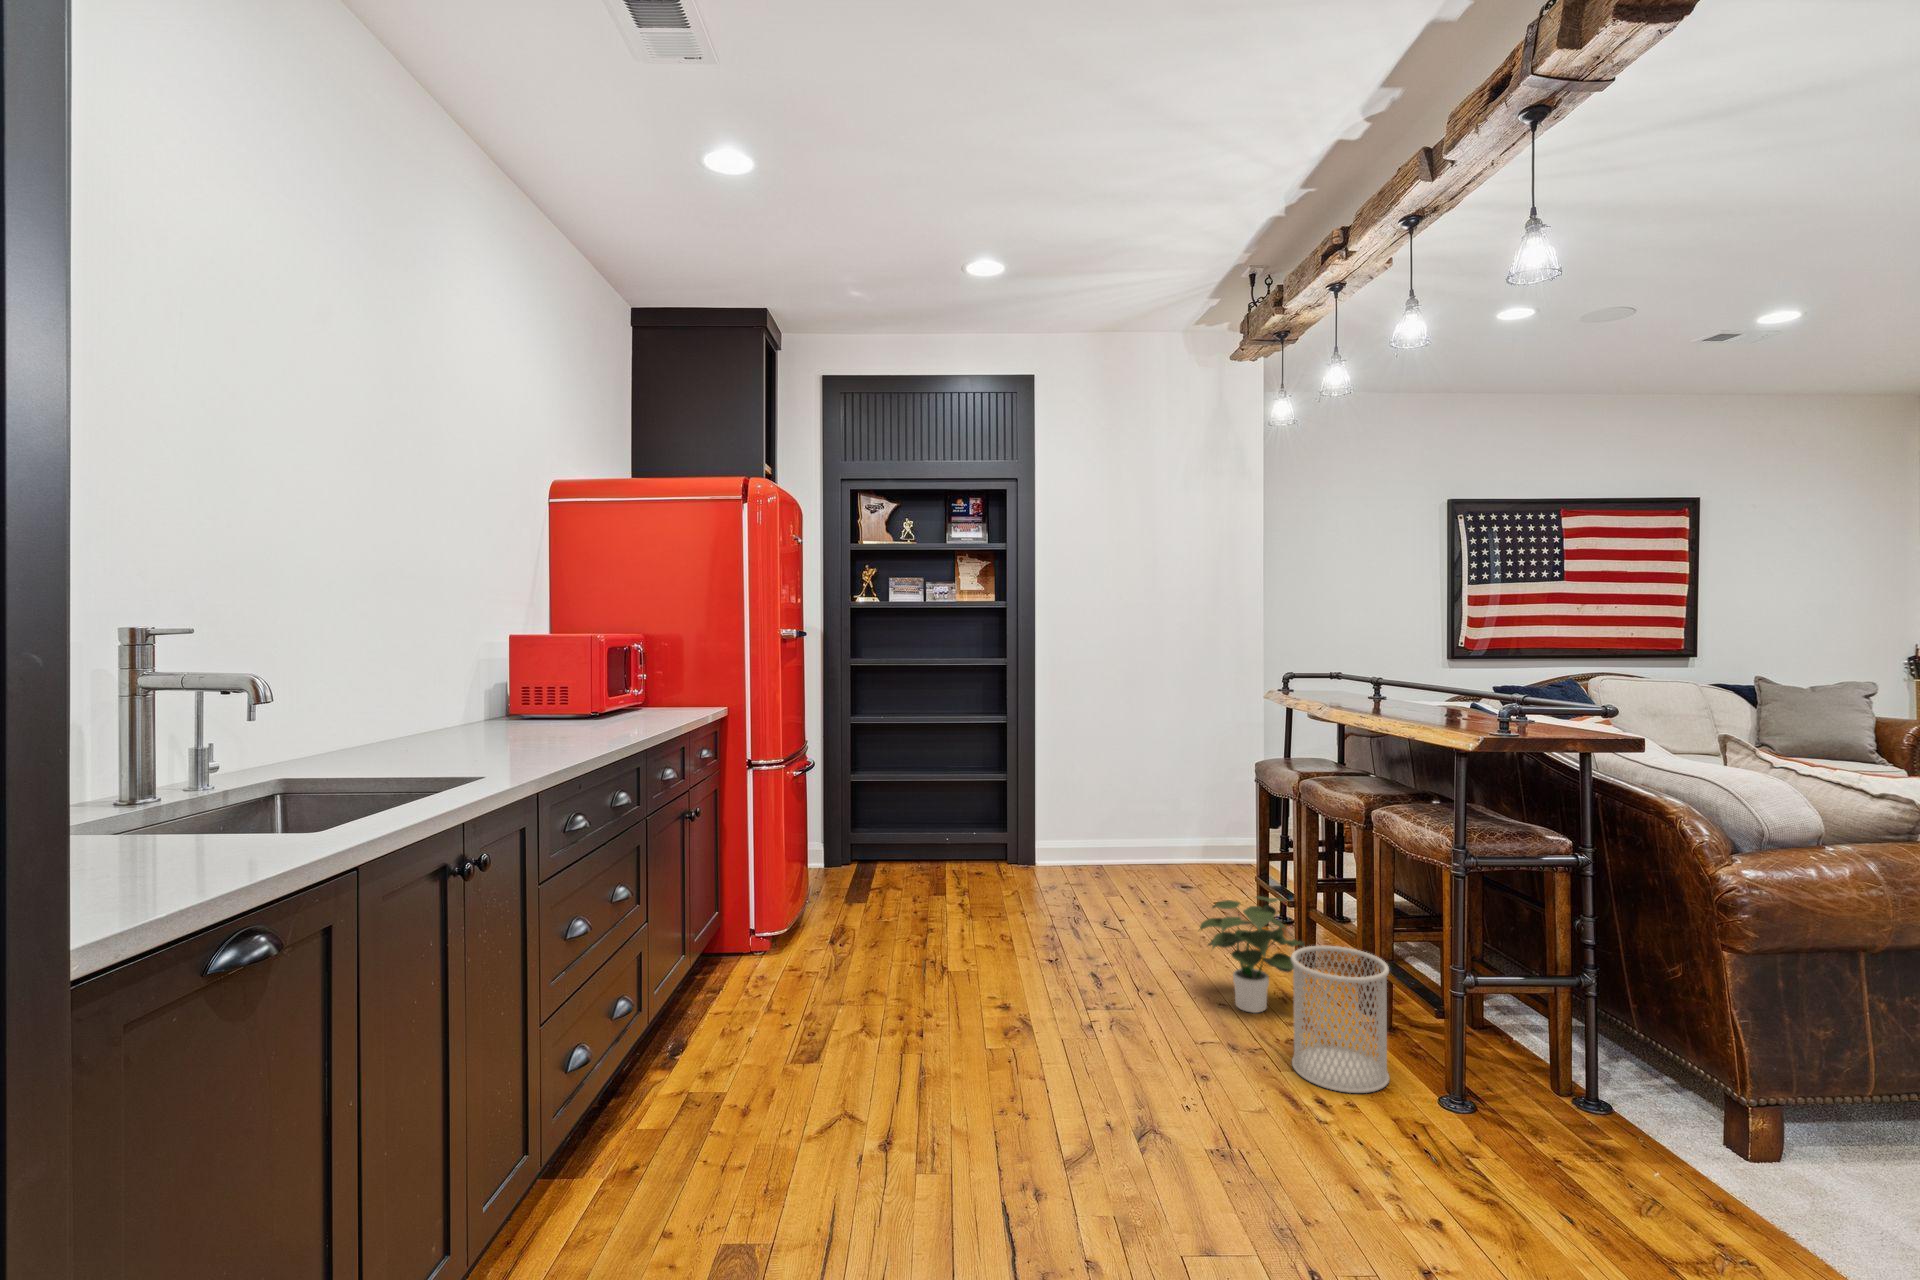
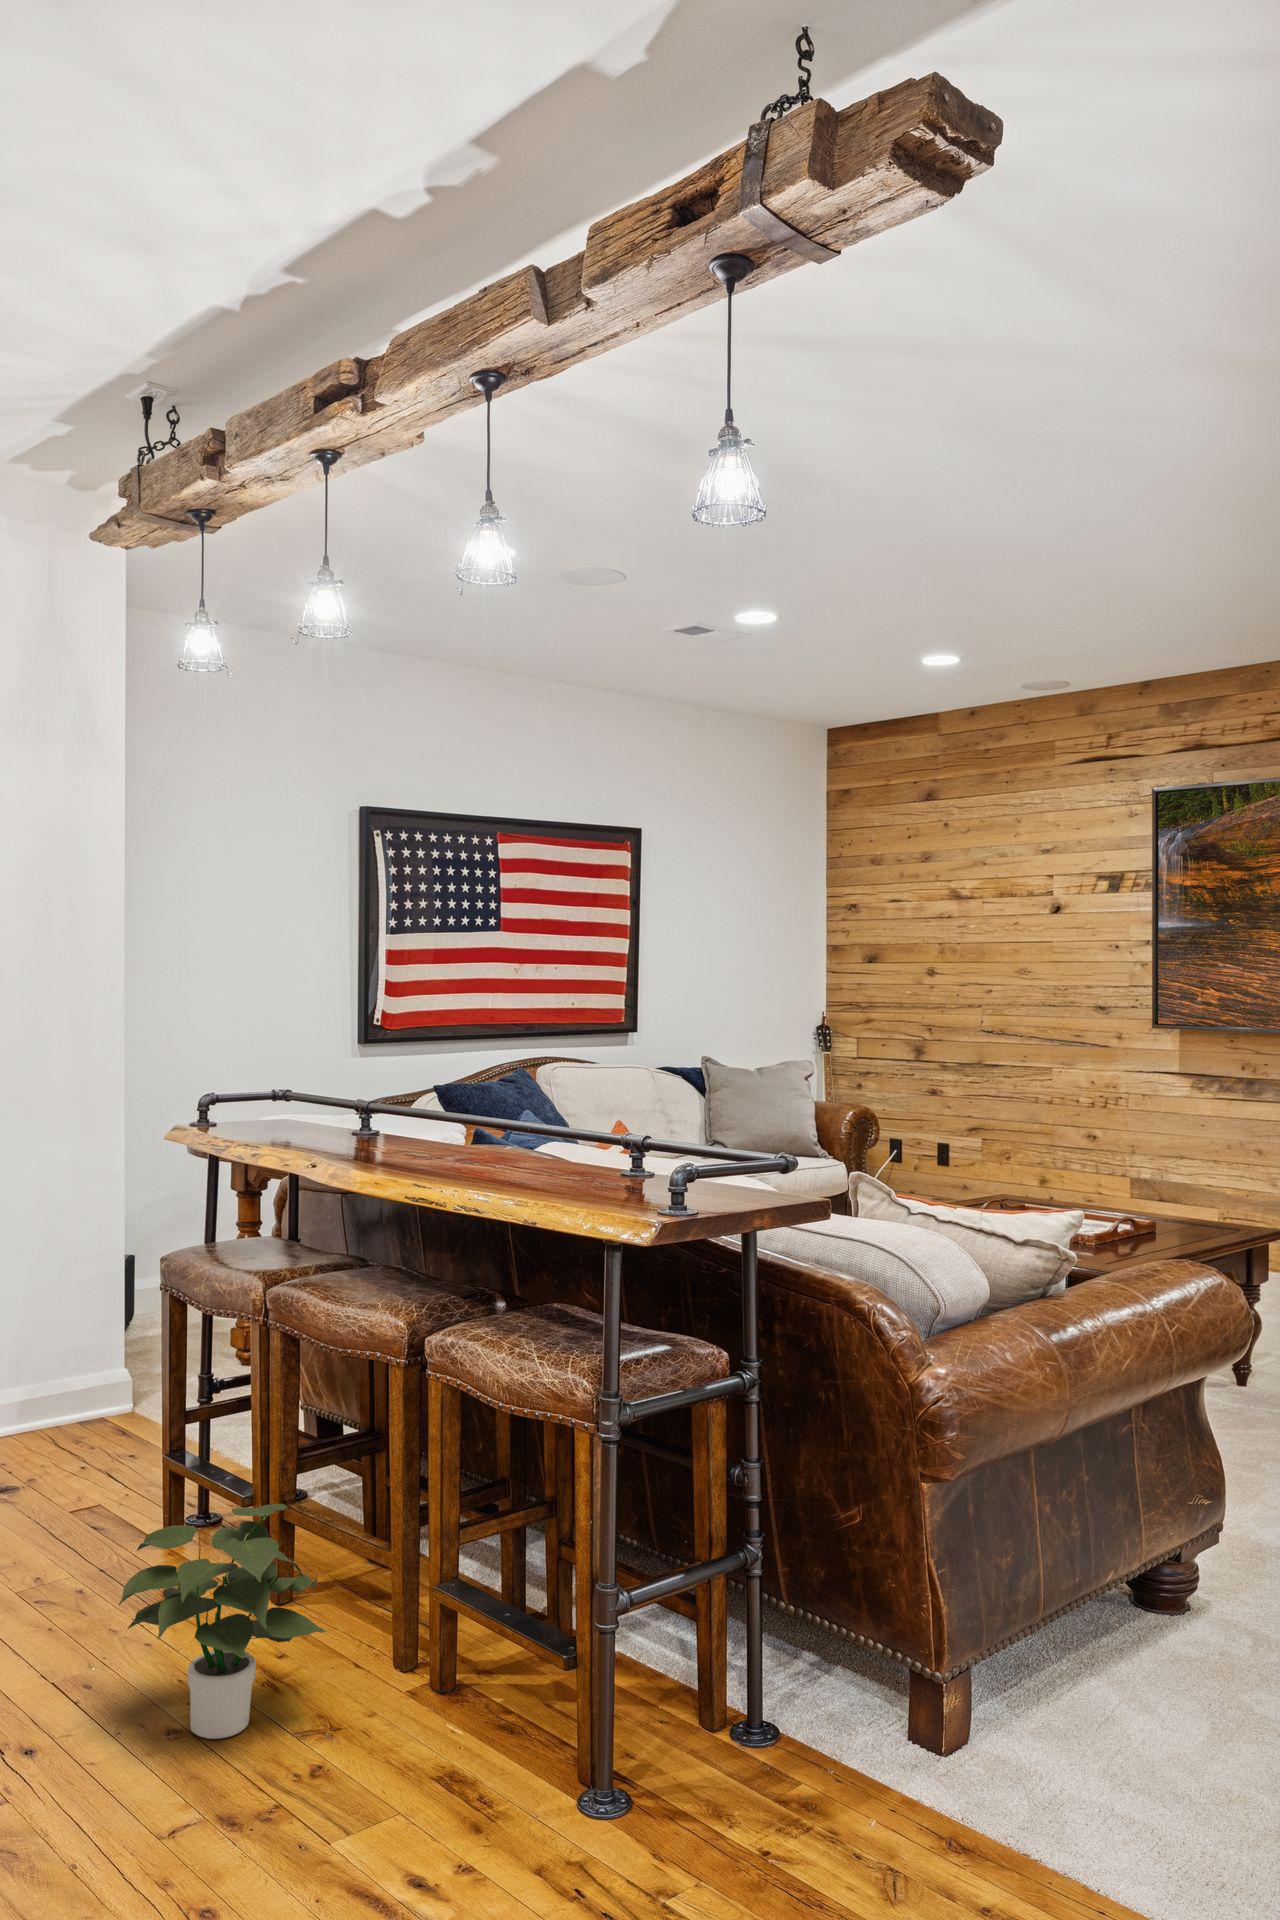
wastebasket: present [1291,946,1389,1093] -> none [339,1578,508,1853]

